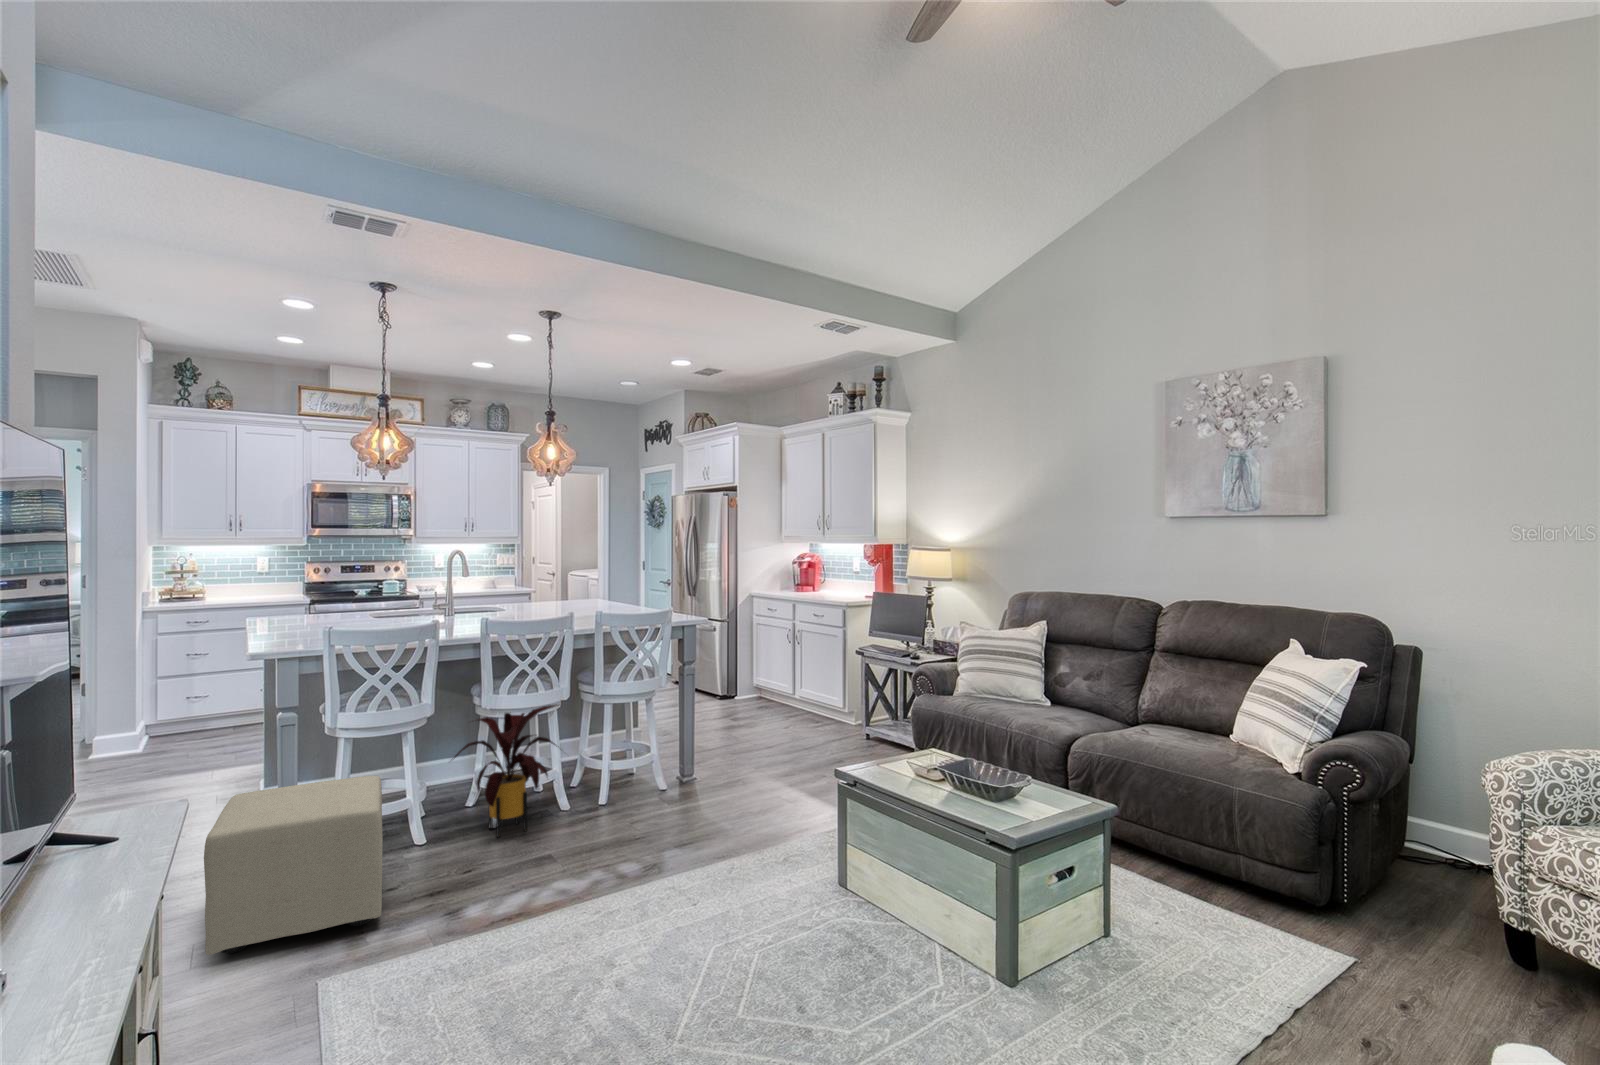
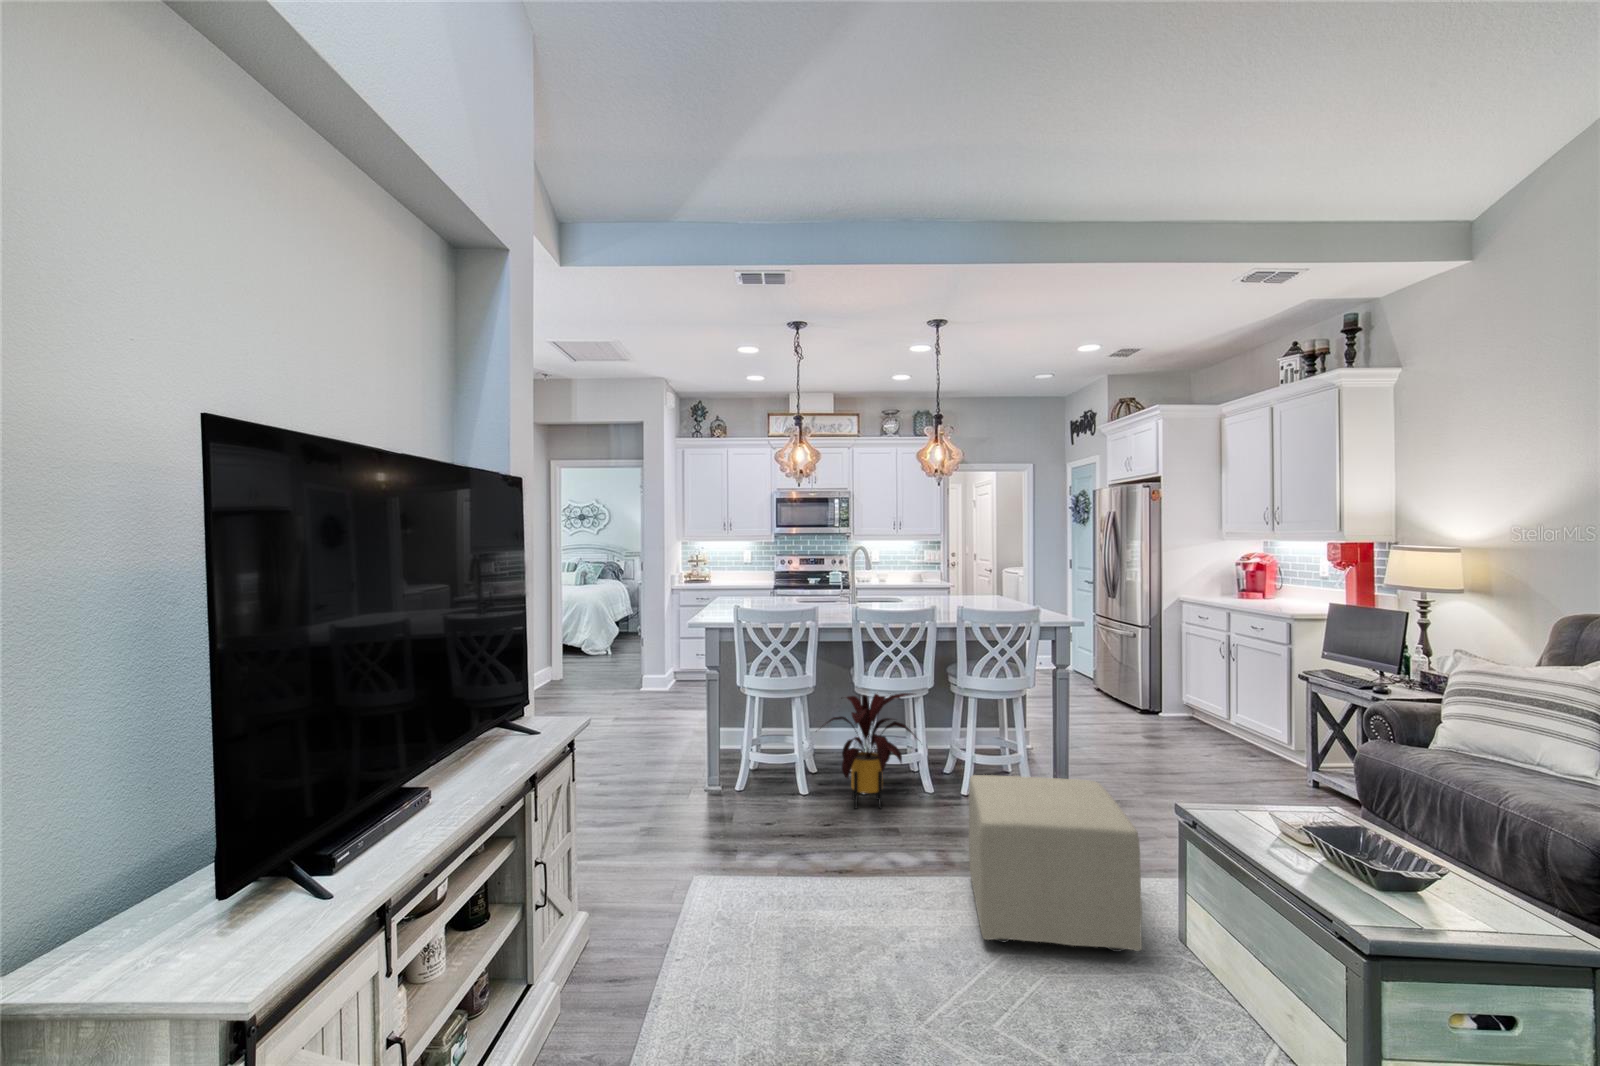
ottoman: present [204,776,383,955] -> present [969,775,1142,952]

